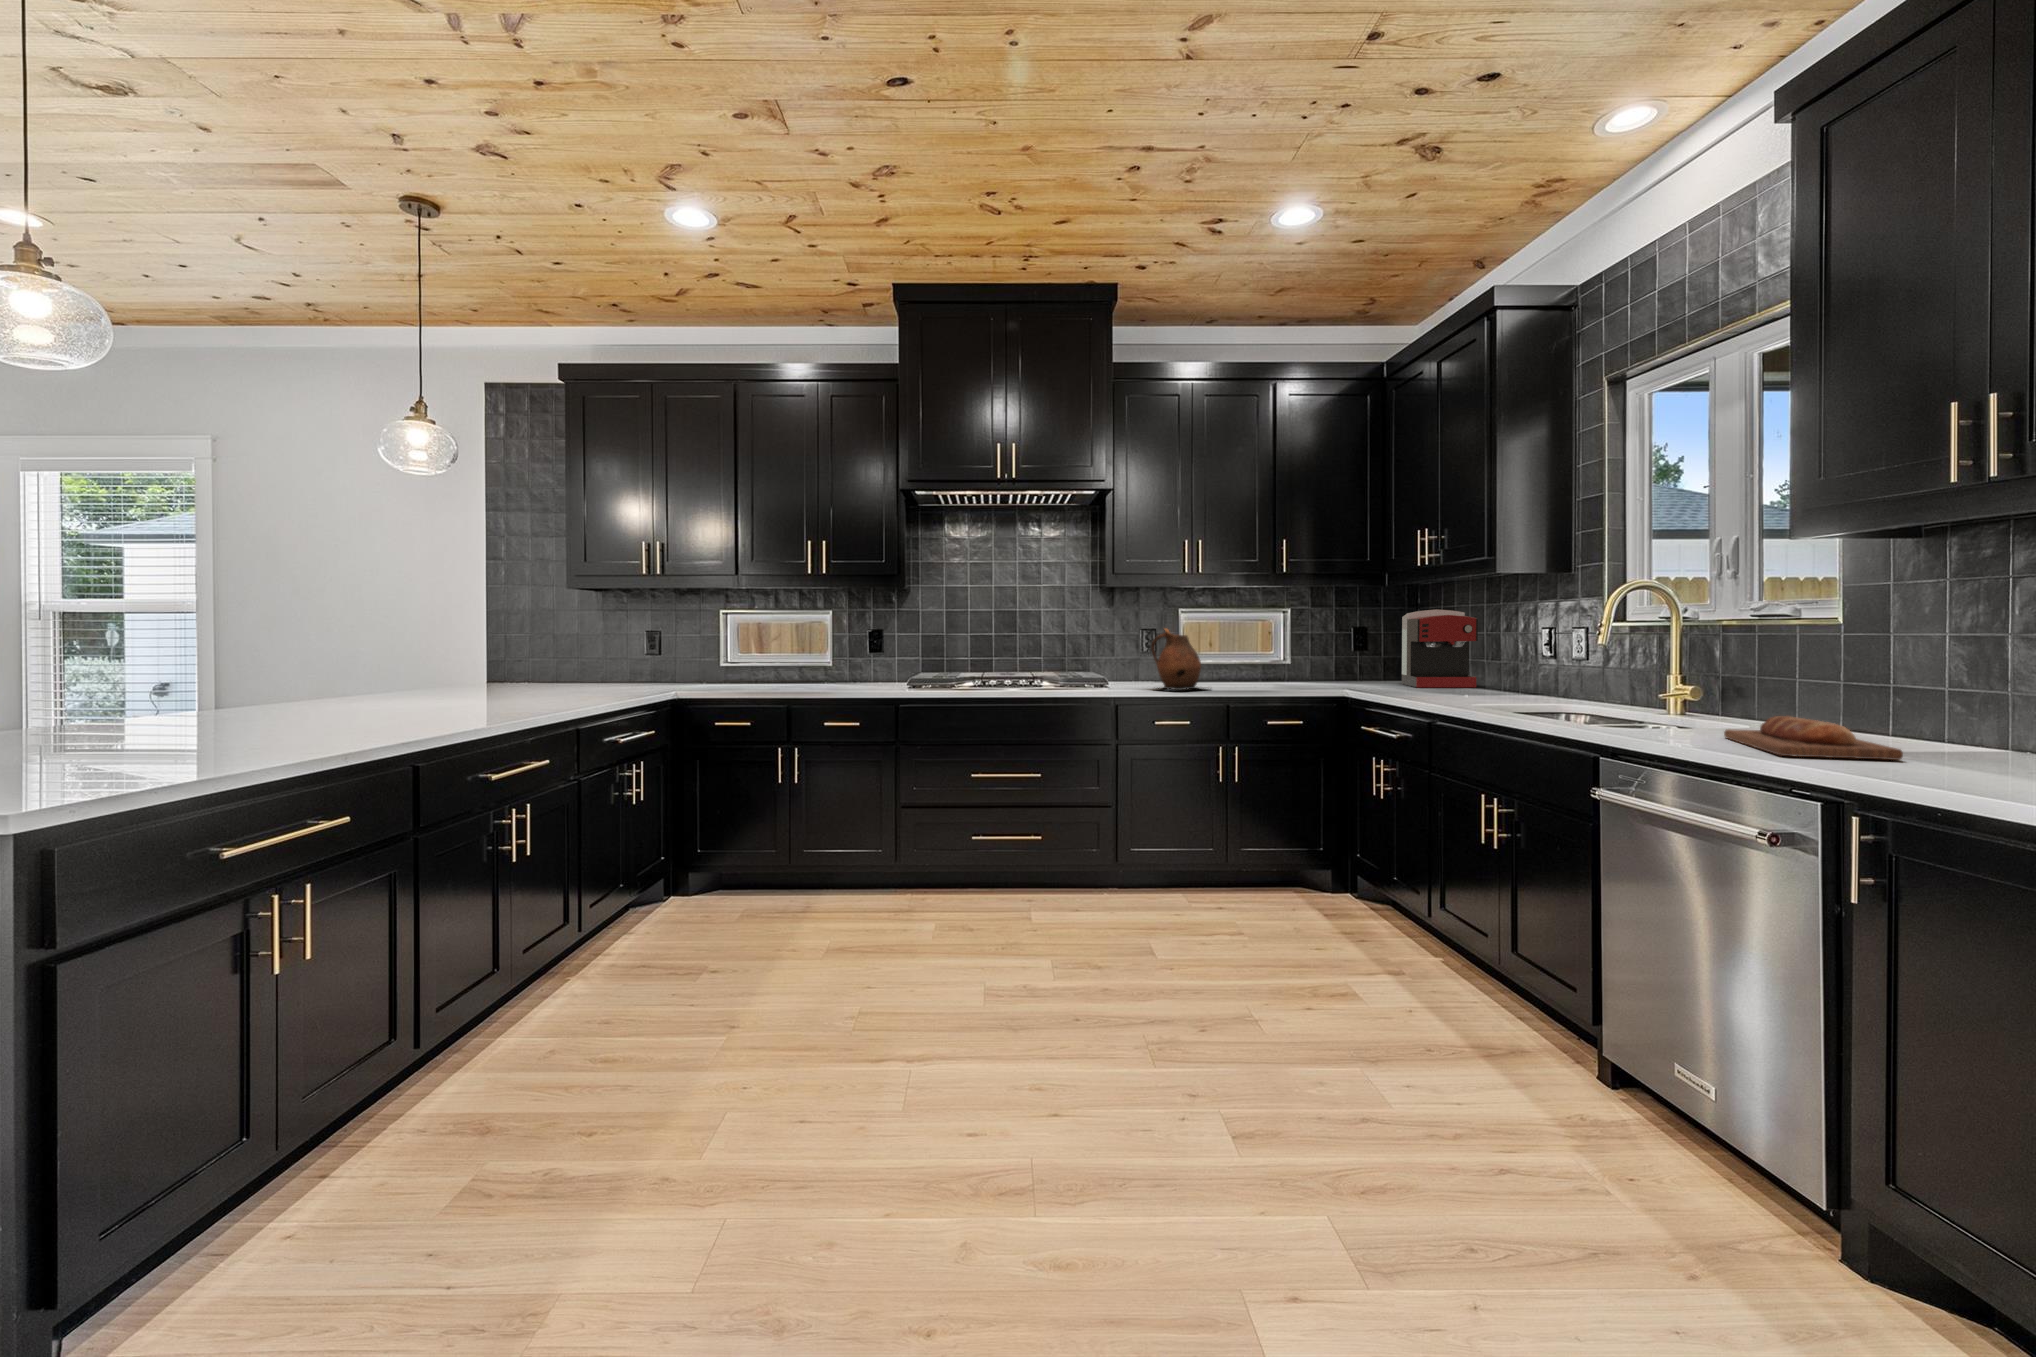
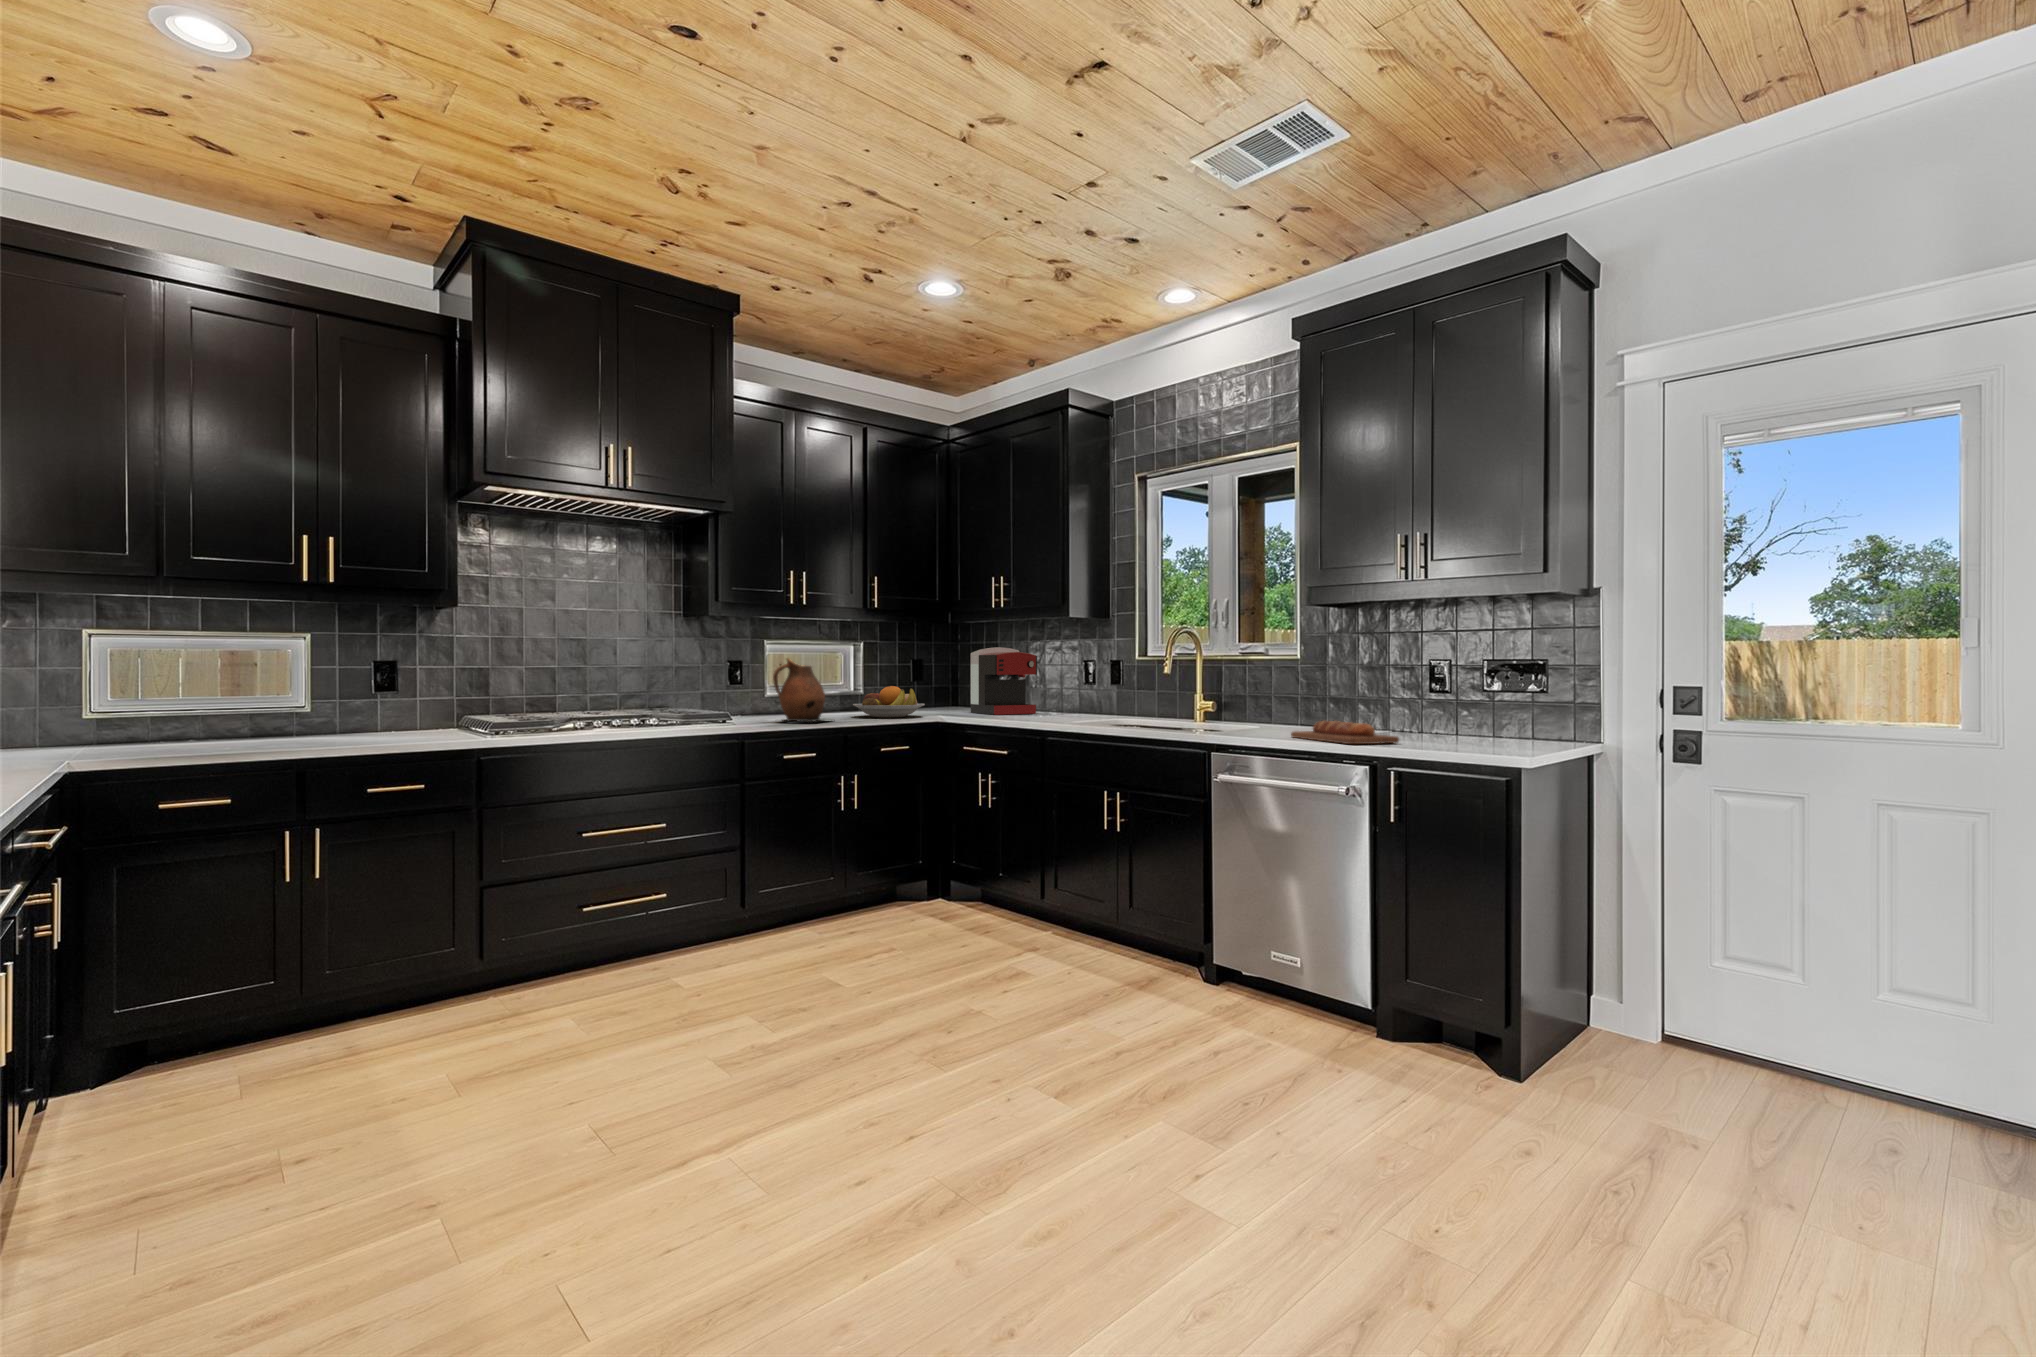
fruit bowl: none [1248,655,1327,687] -> present [853,686,925,718]

